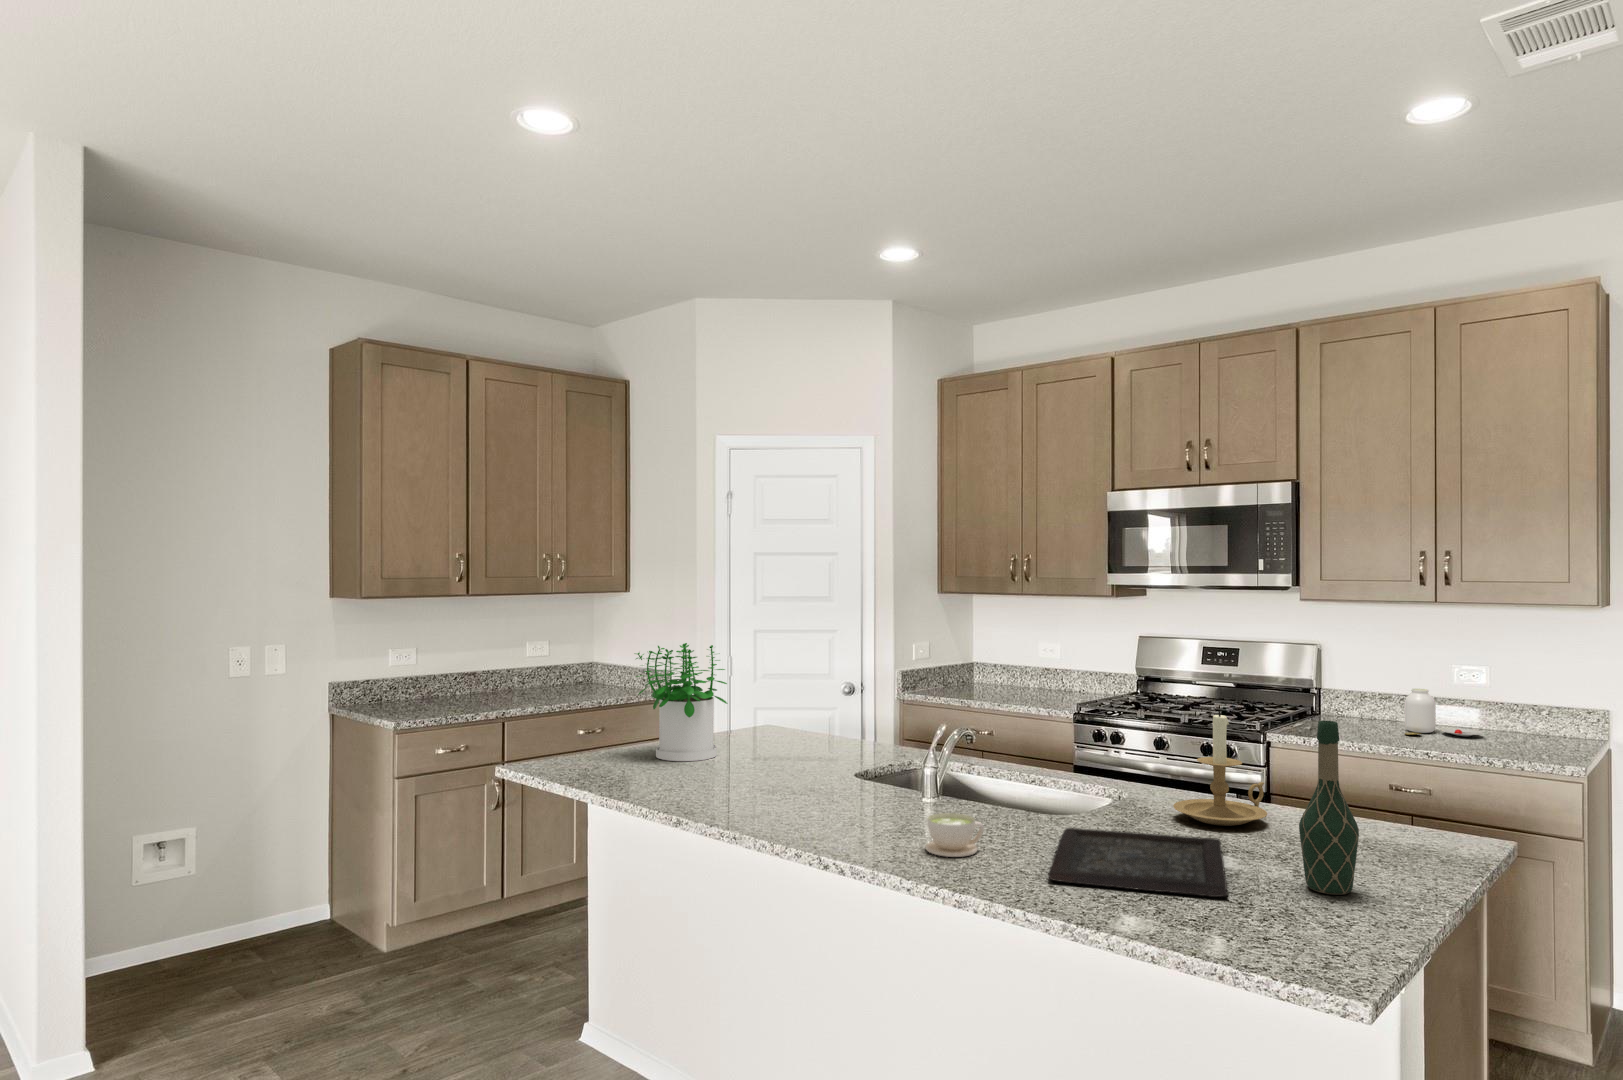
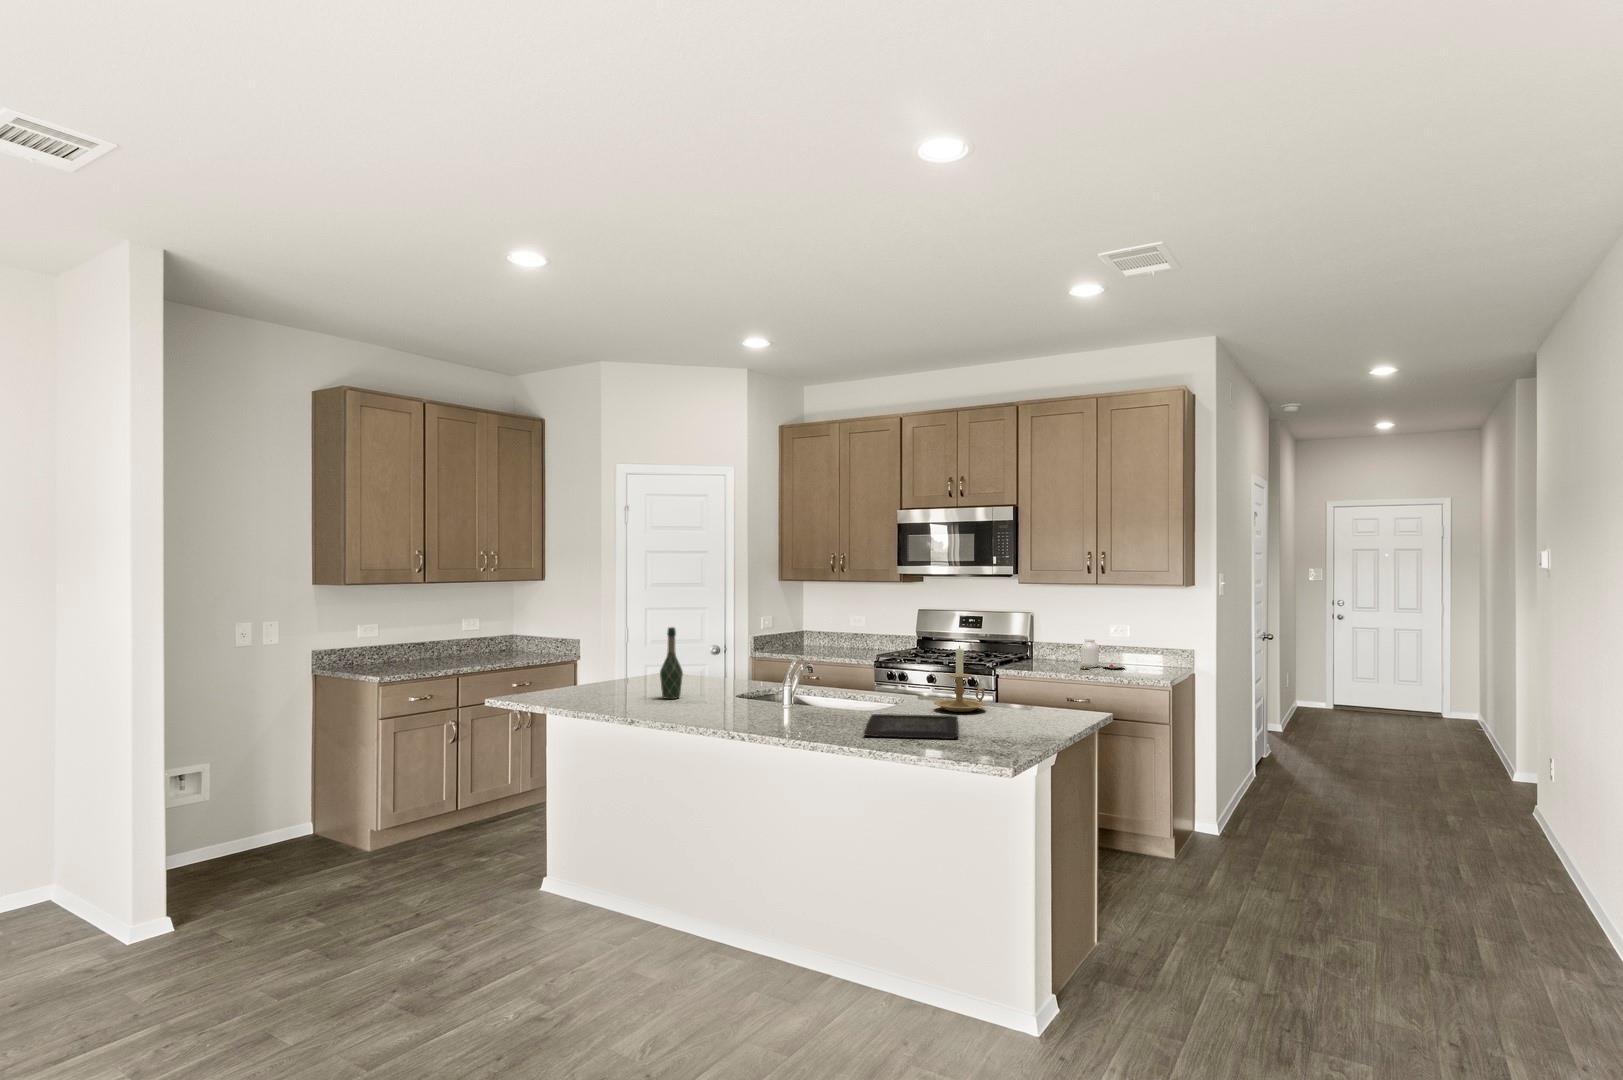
potted plant: present [635,643,728,761] -> none [581,613,646,693]
wine bottle: present [1299,721,1359,895] -> present [660,627,683,699]
coffee cup: present [925,813,984,857] -> none [792,706,826,729]

